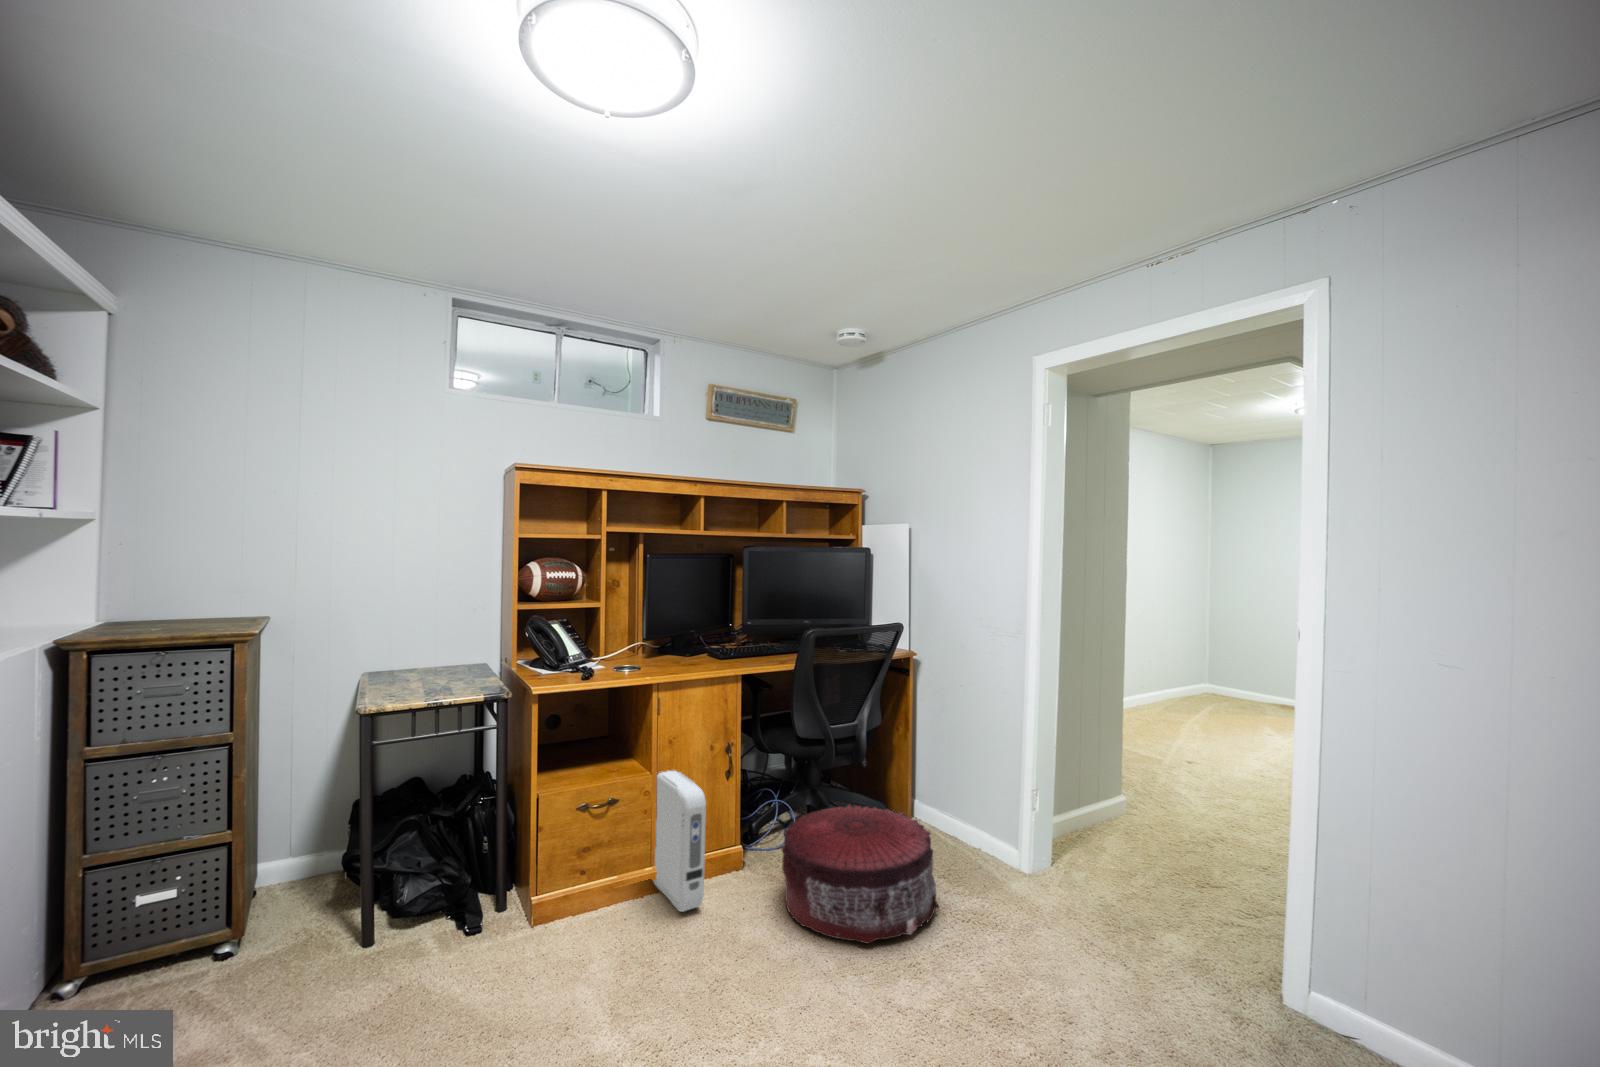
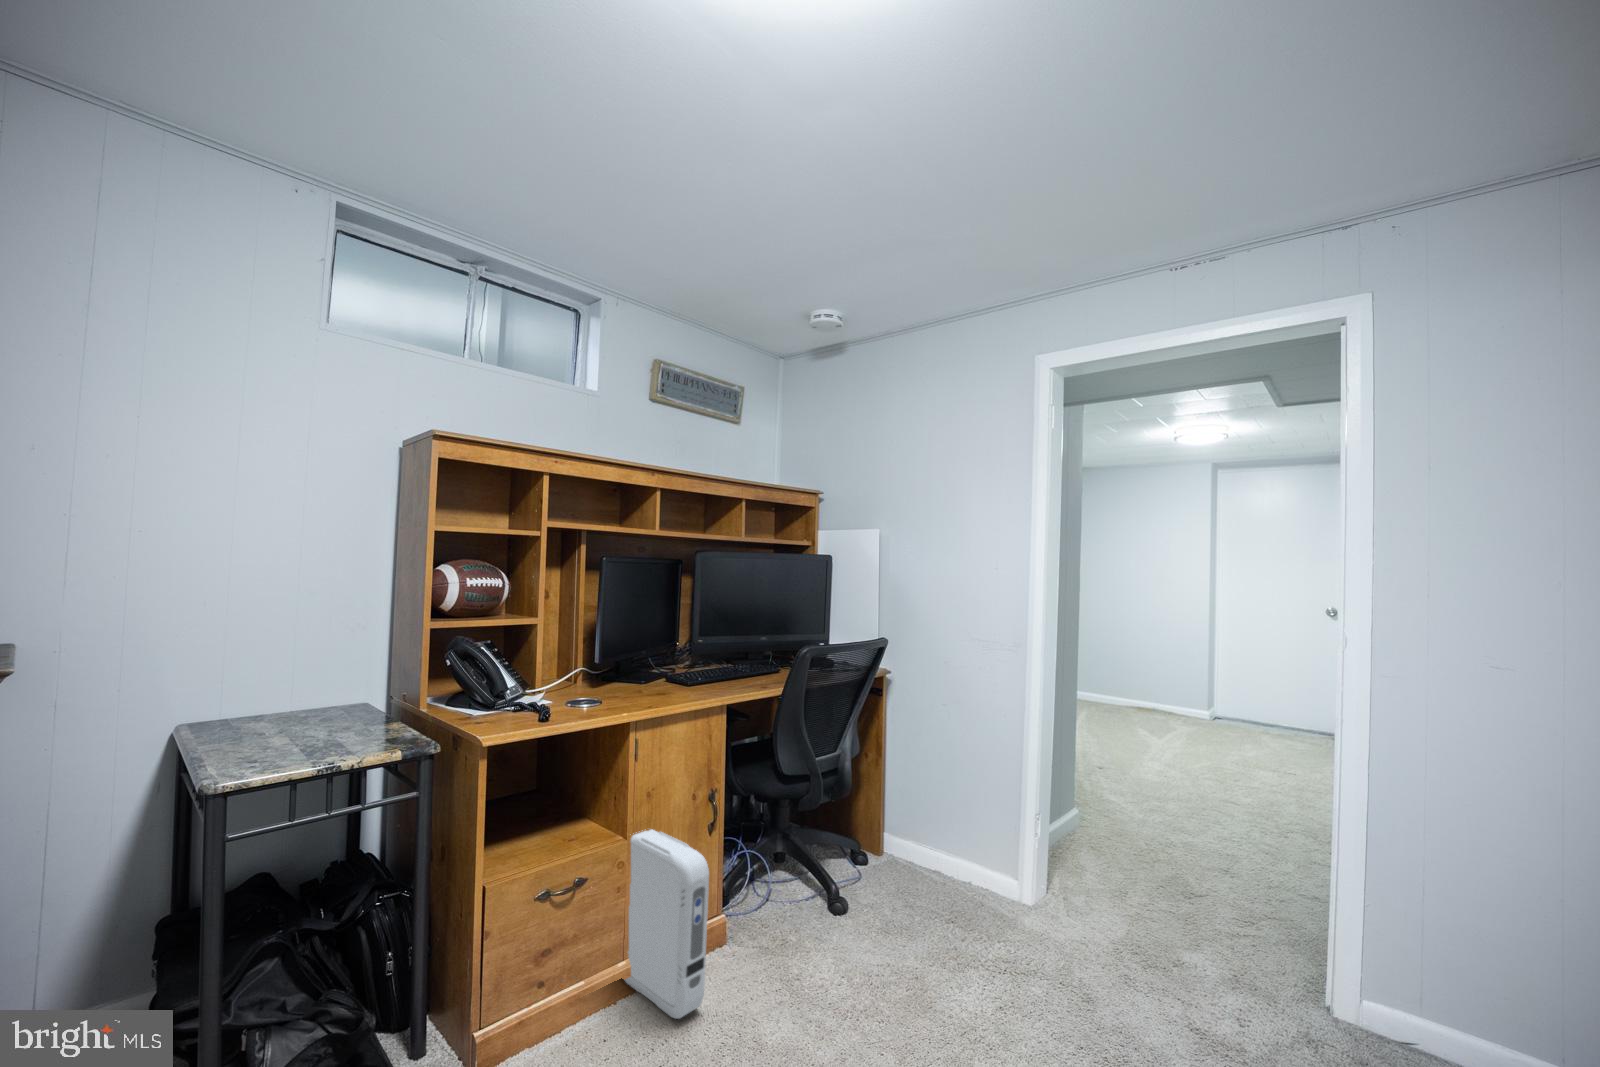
pouf: present [781,805,939,944] -> none [790,849,975,1028]

